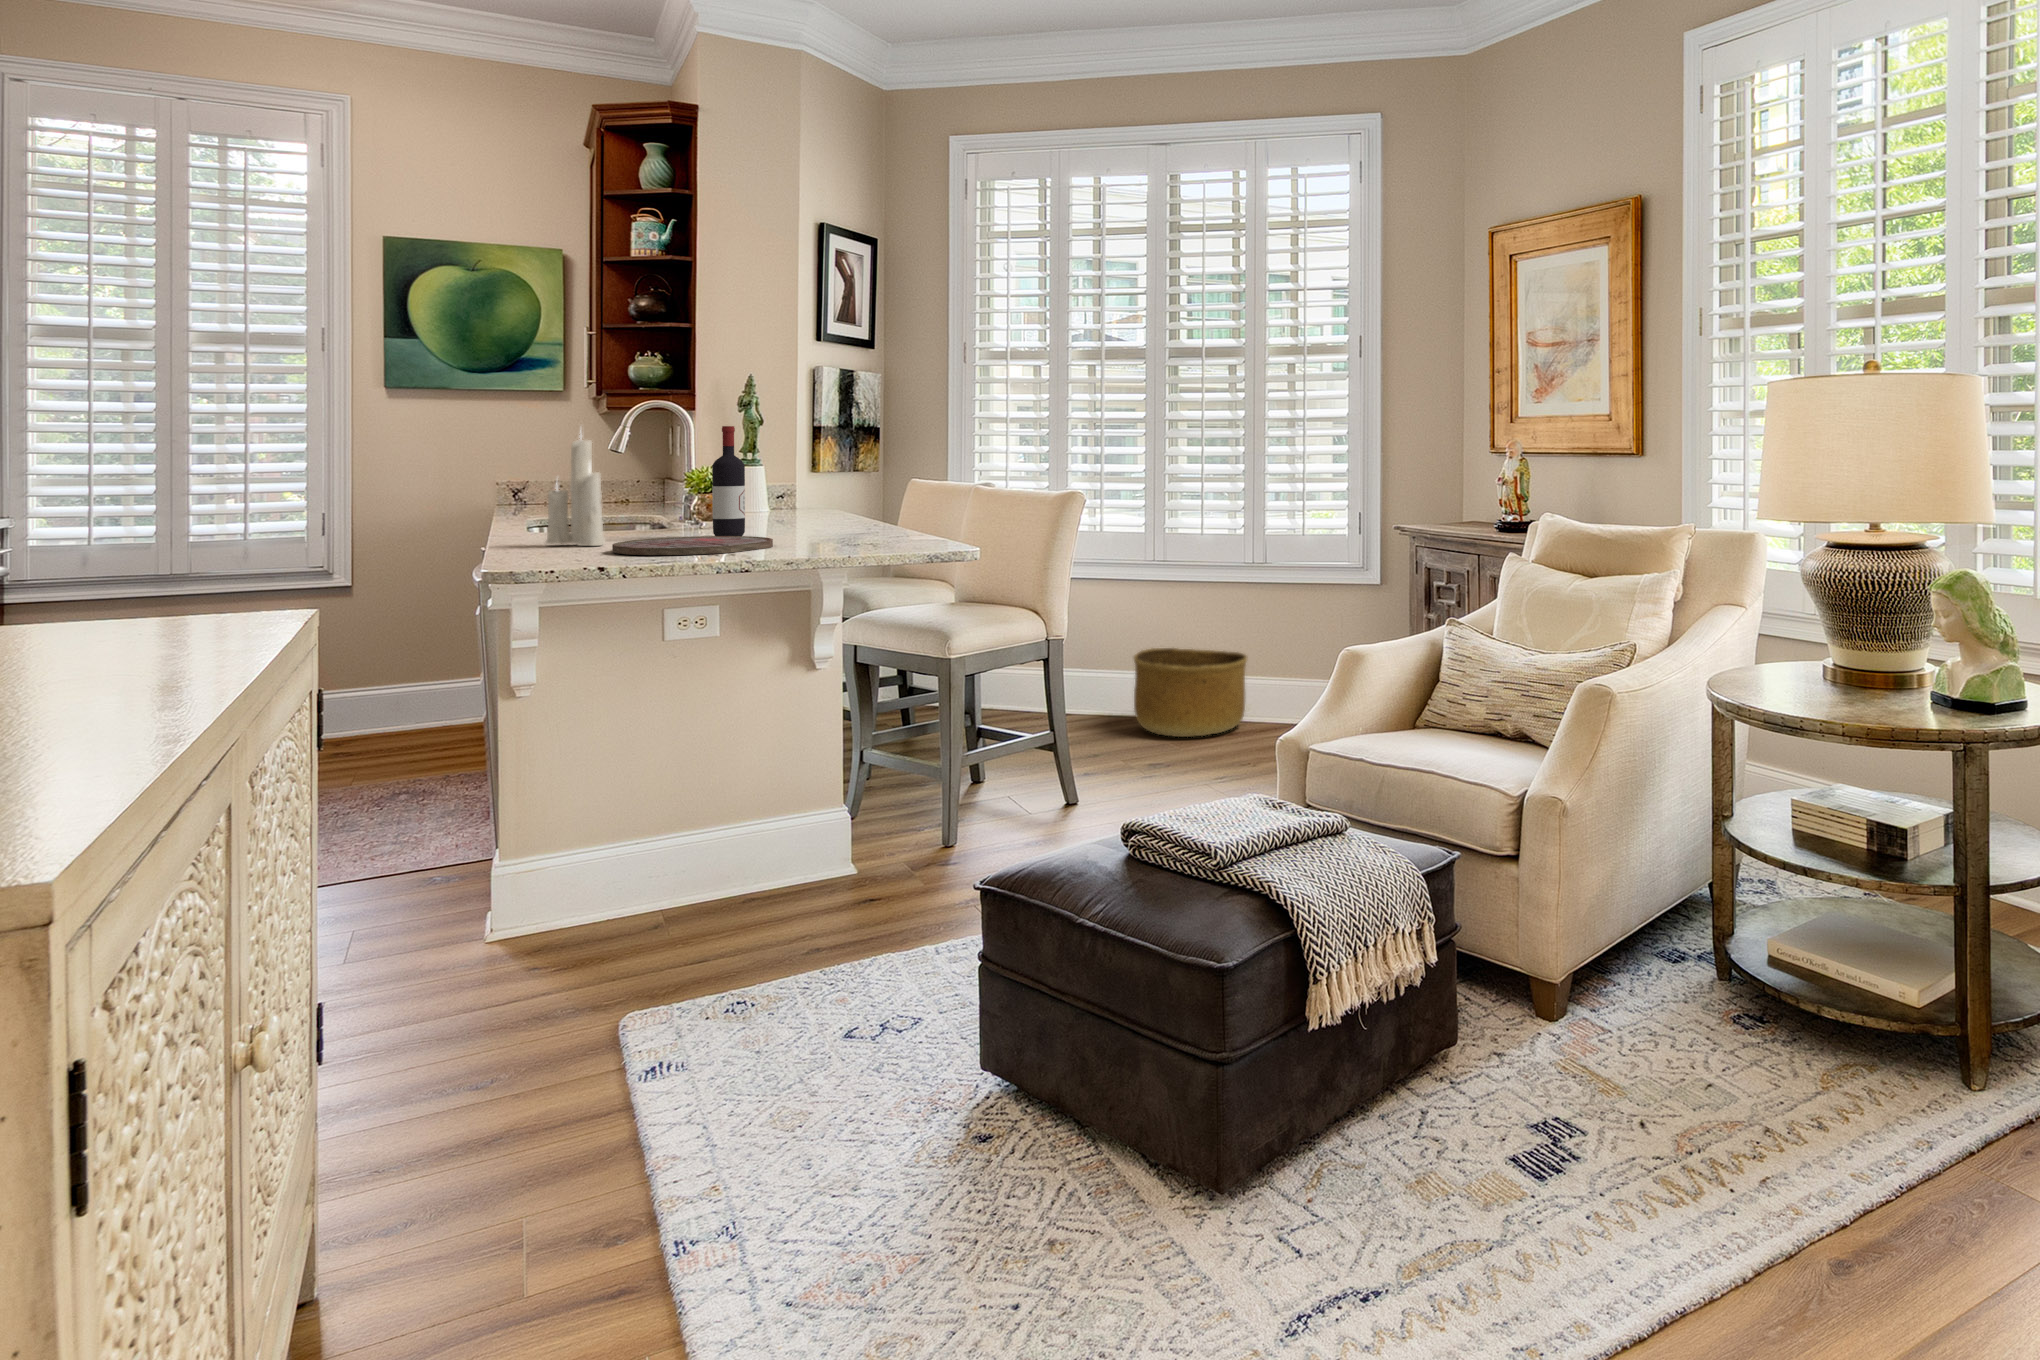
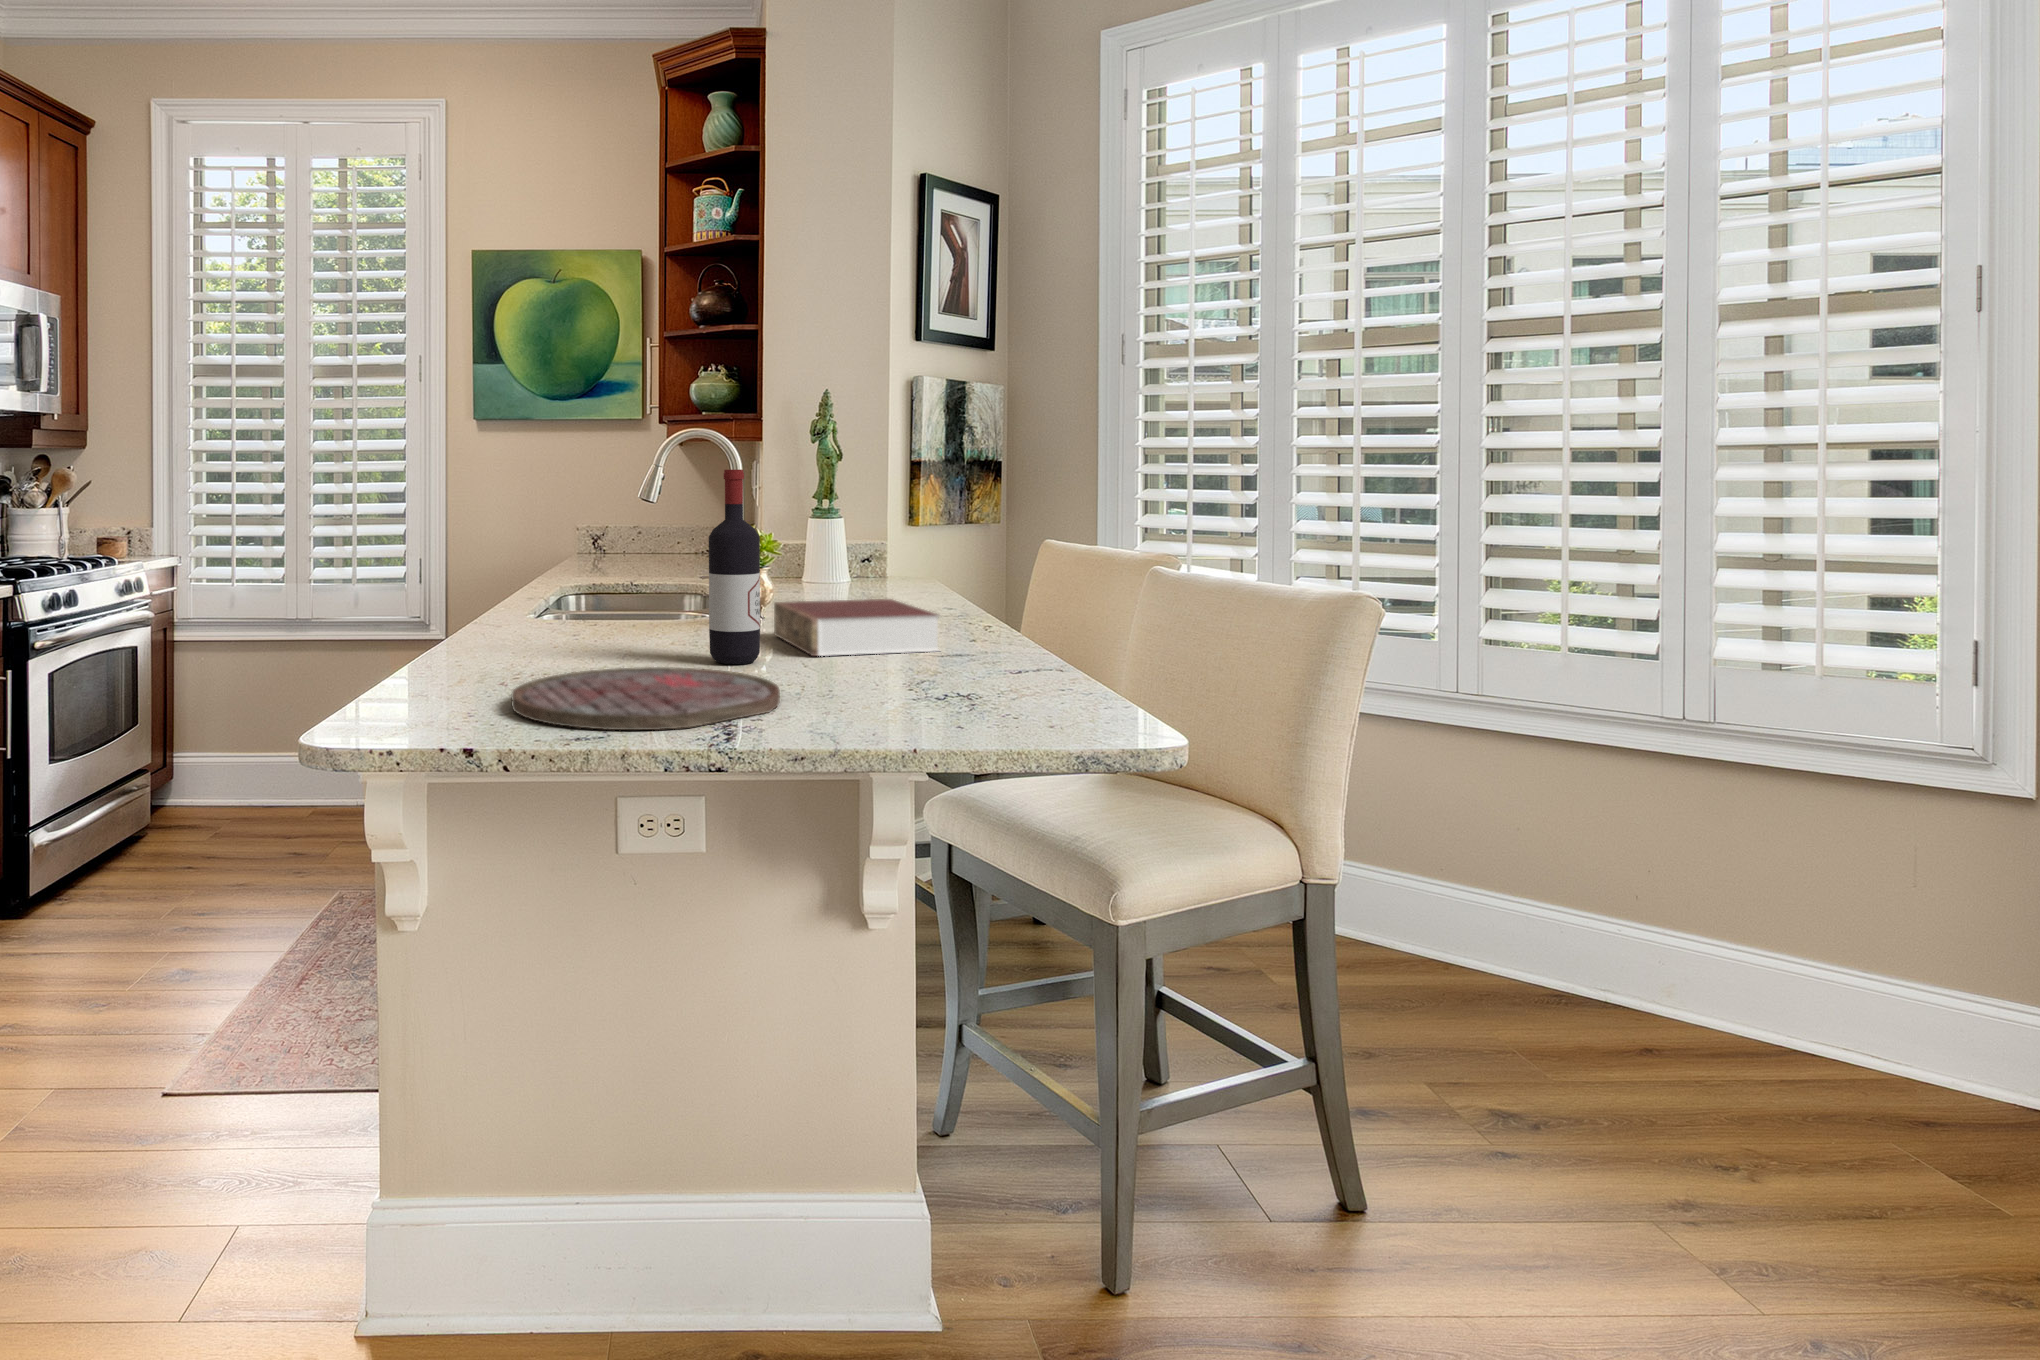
candle: present [546,439,605,546] -> none [464,460,540,674]
book: none [743,506,853,534] -> present [774,599,939,656]
basket: present [1134,648,1247,737] -> none [1428,843,1674,1041]

